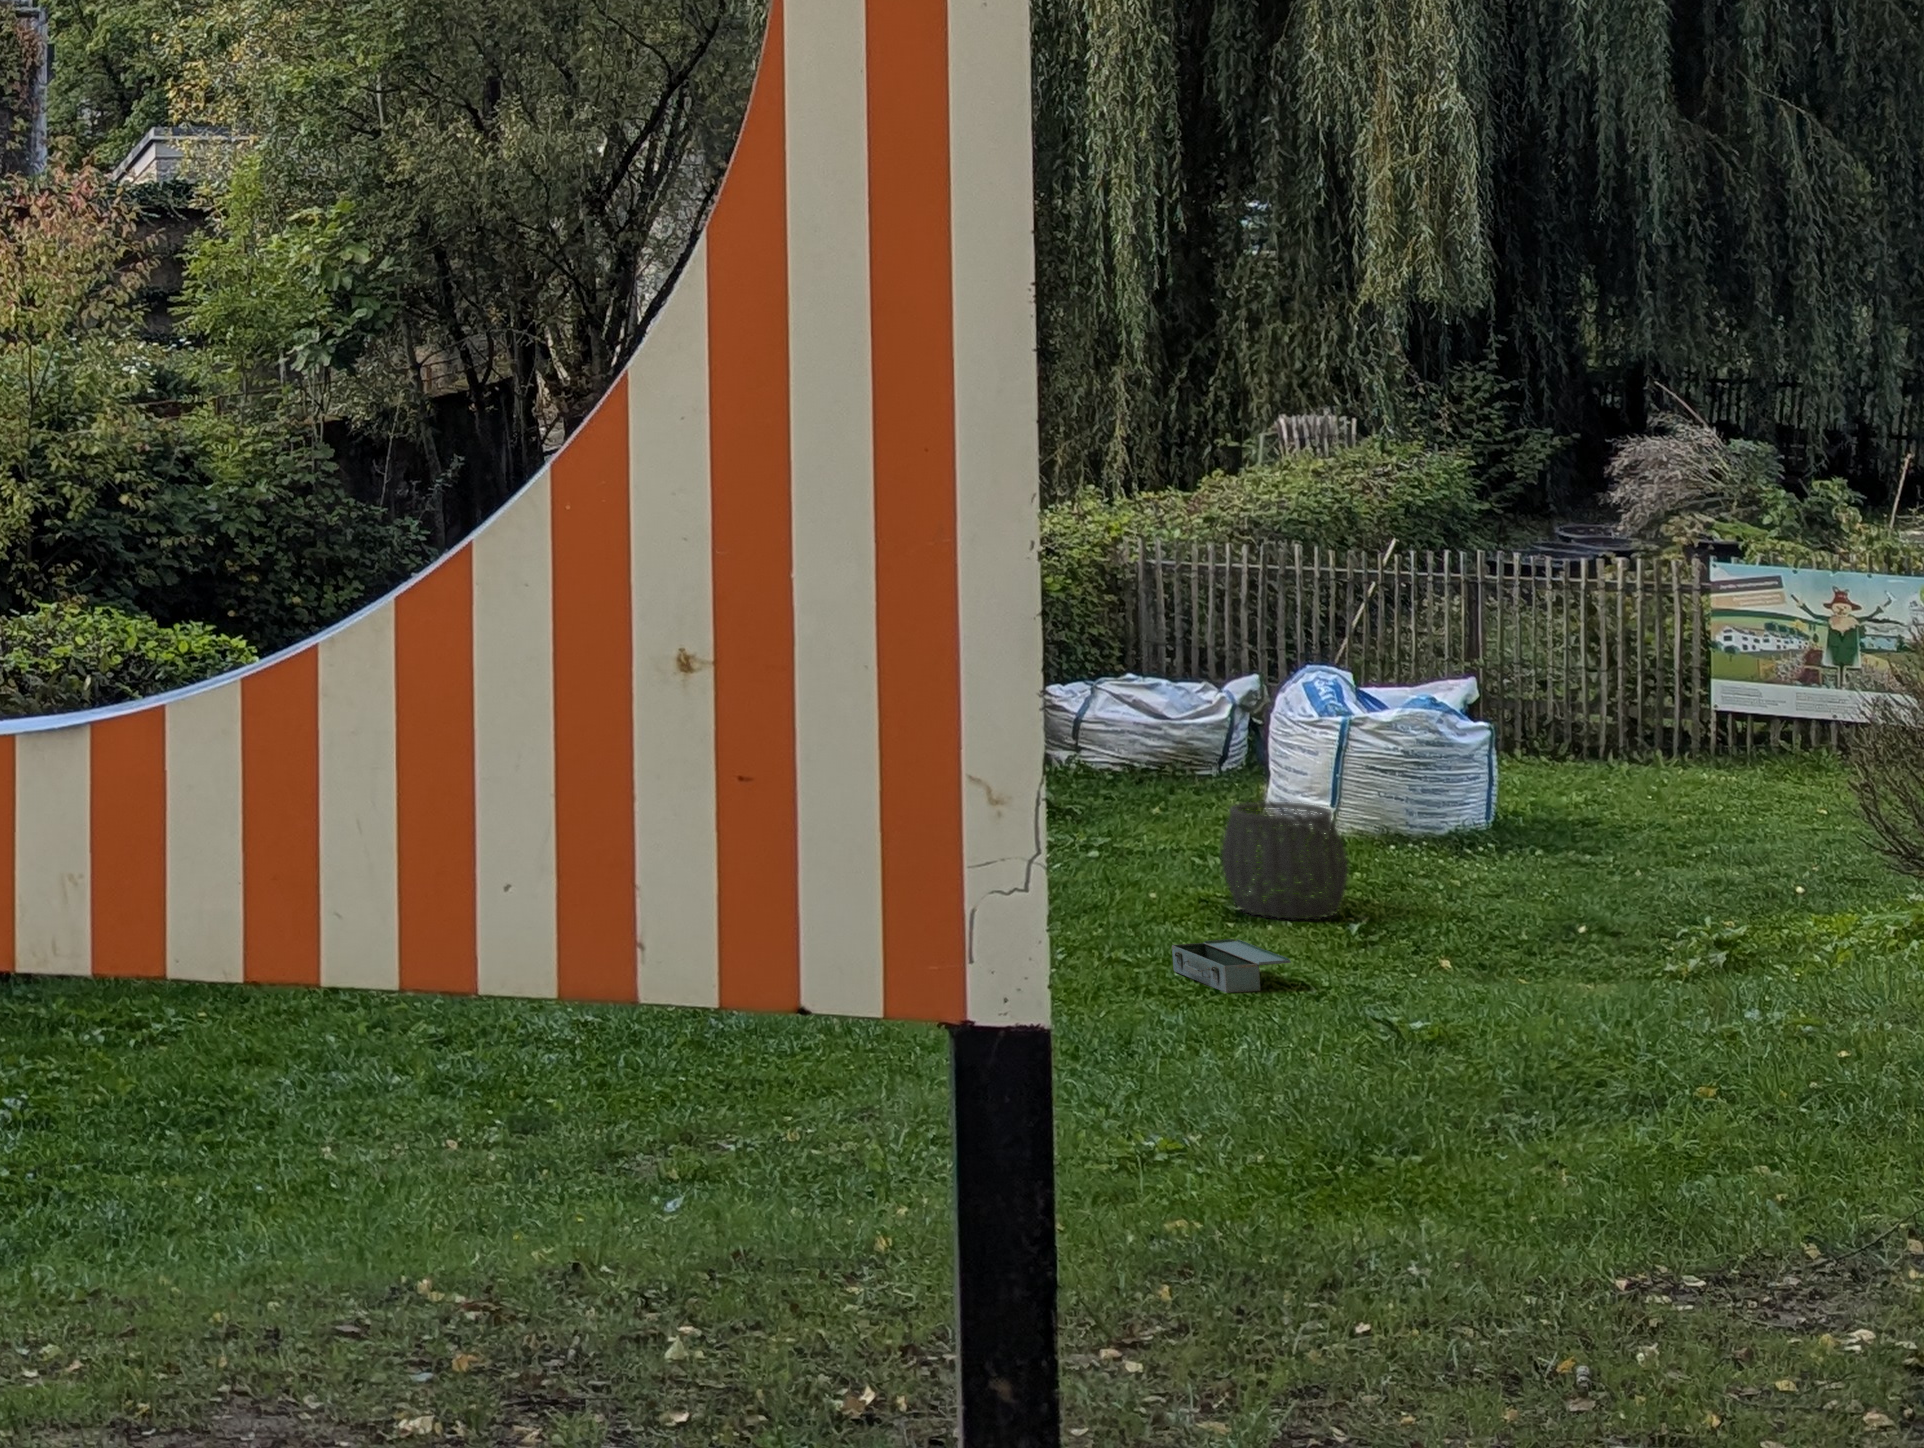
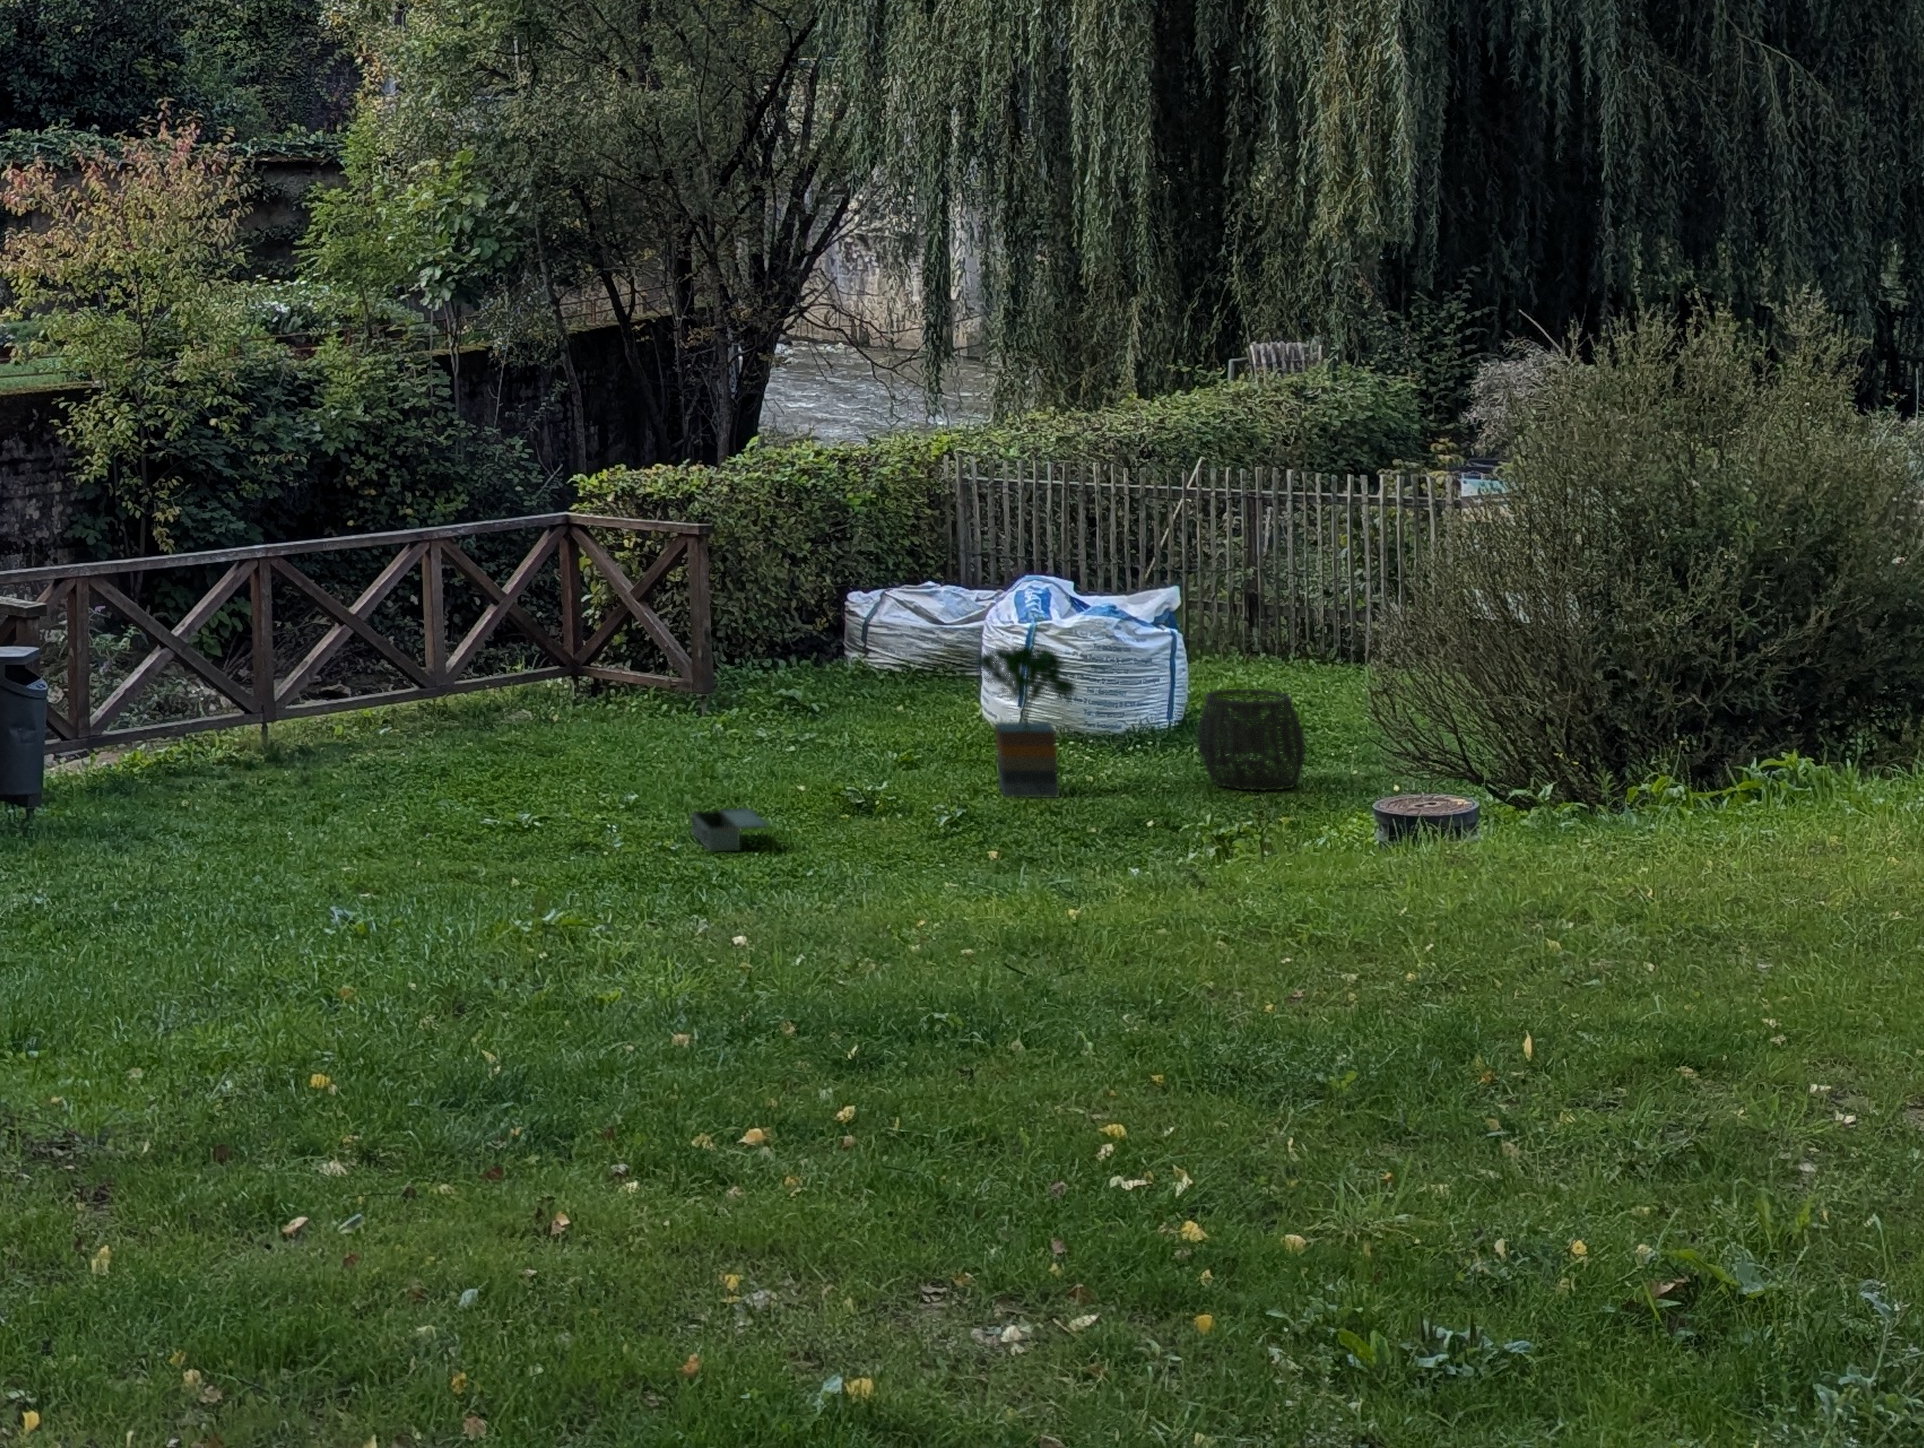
potted tree: none [1401,741,1541,921] -> present [976,644,1076,798]
woven basket: present [1222,801,1348,919] -> present [1198,689,1306,791]

